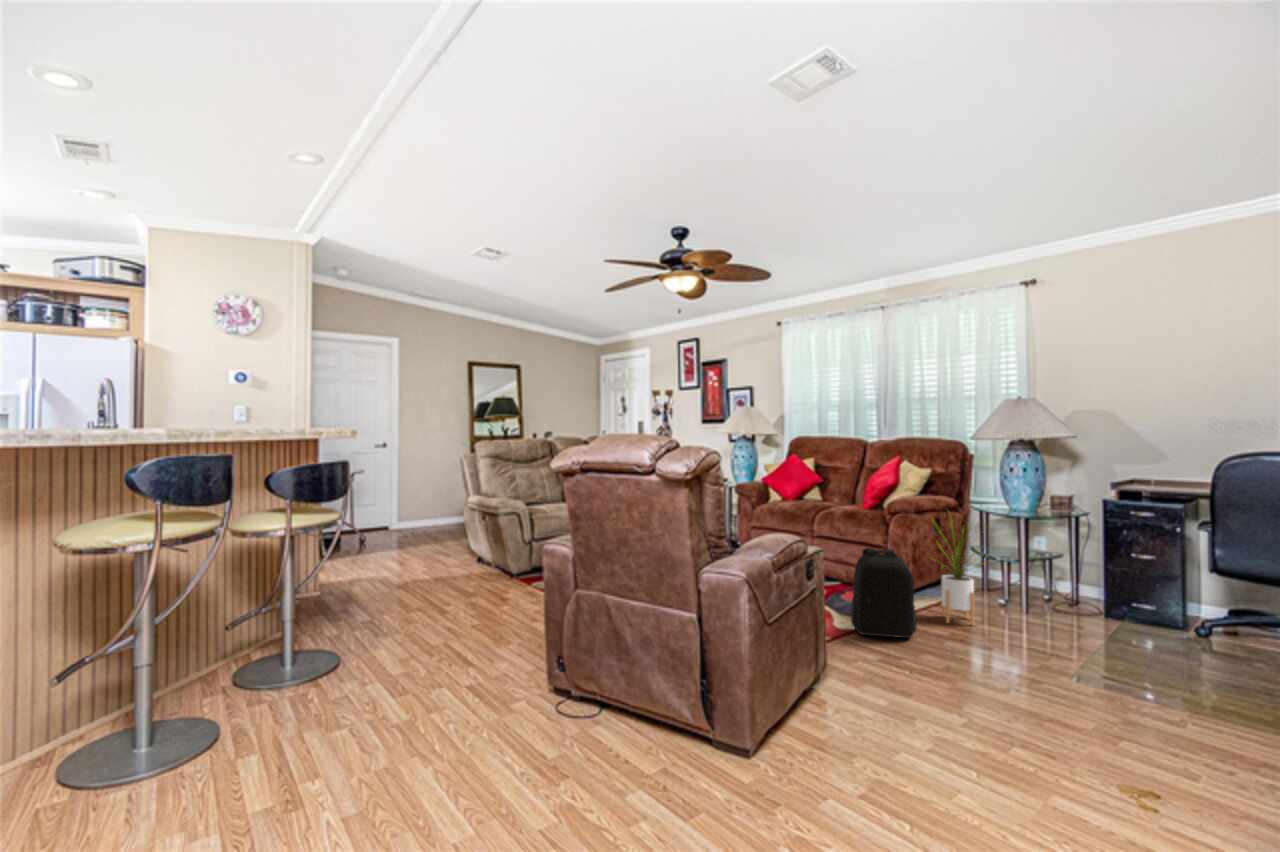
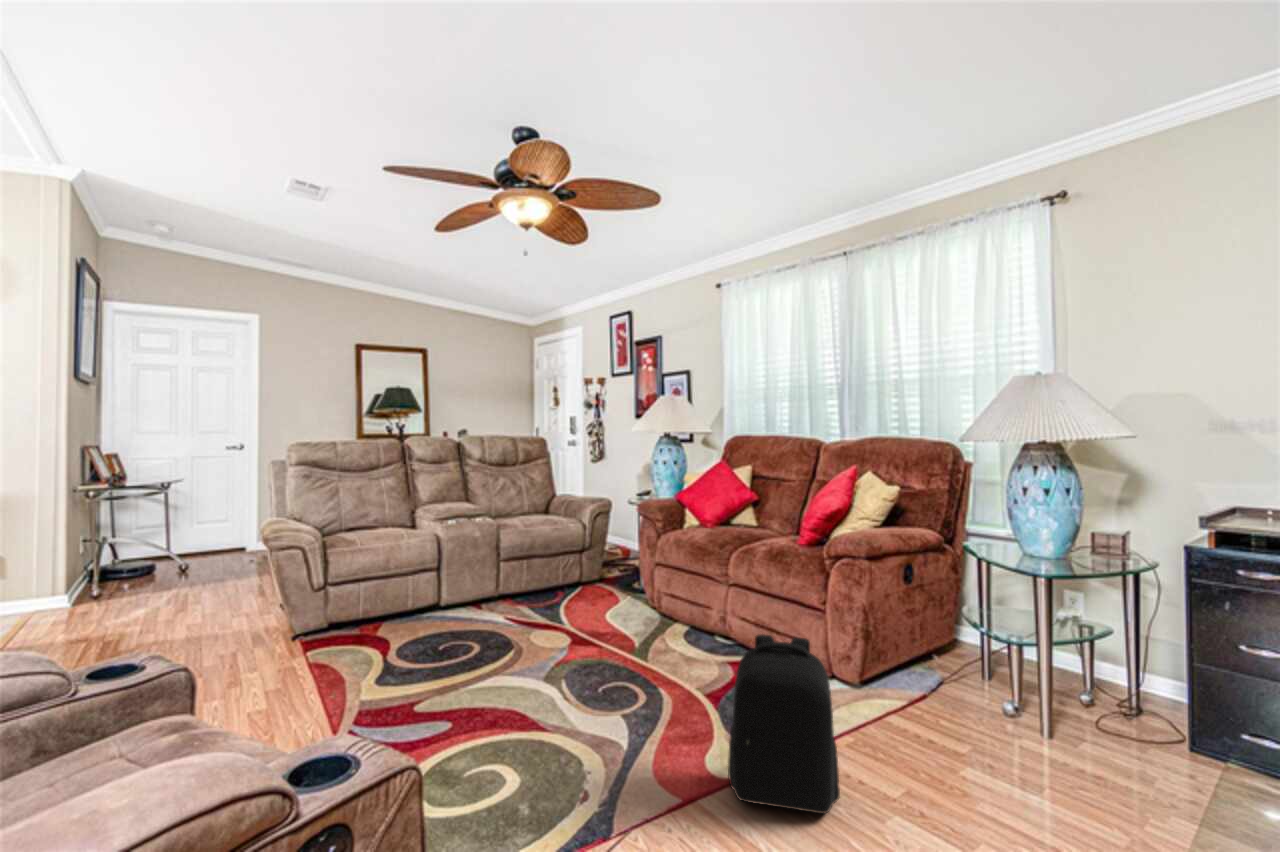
house plant: present [940,519,977,625] -> none [863,559,987,774]

